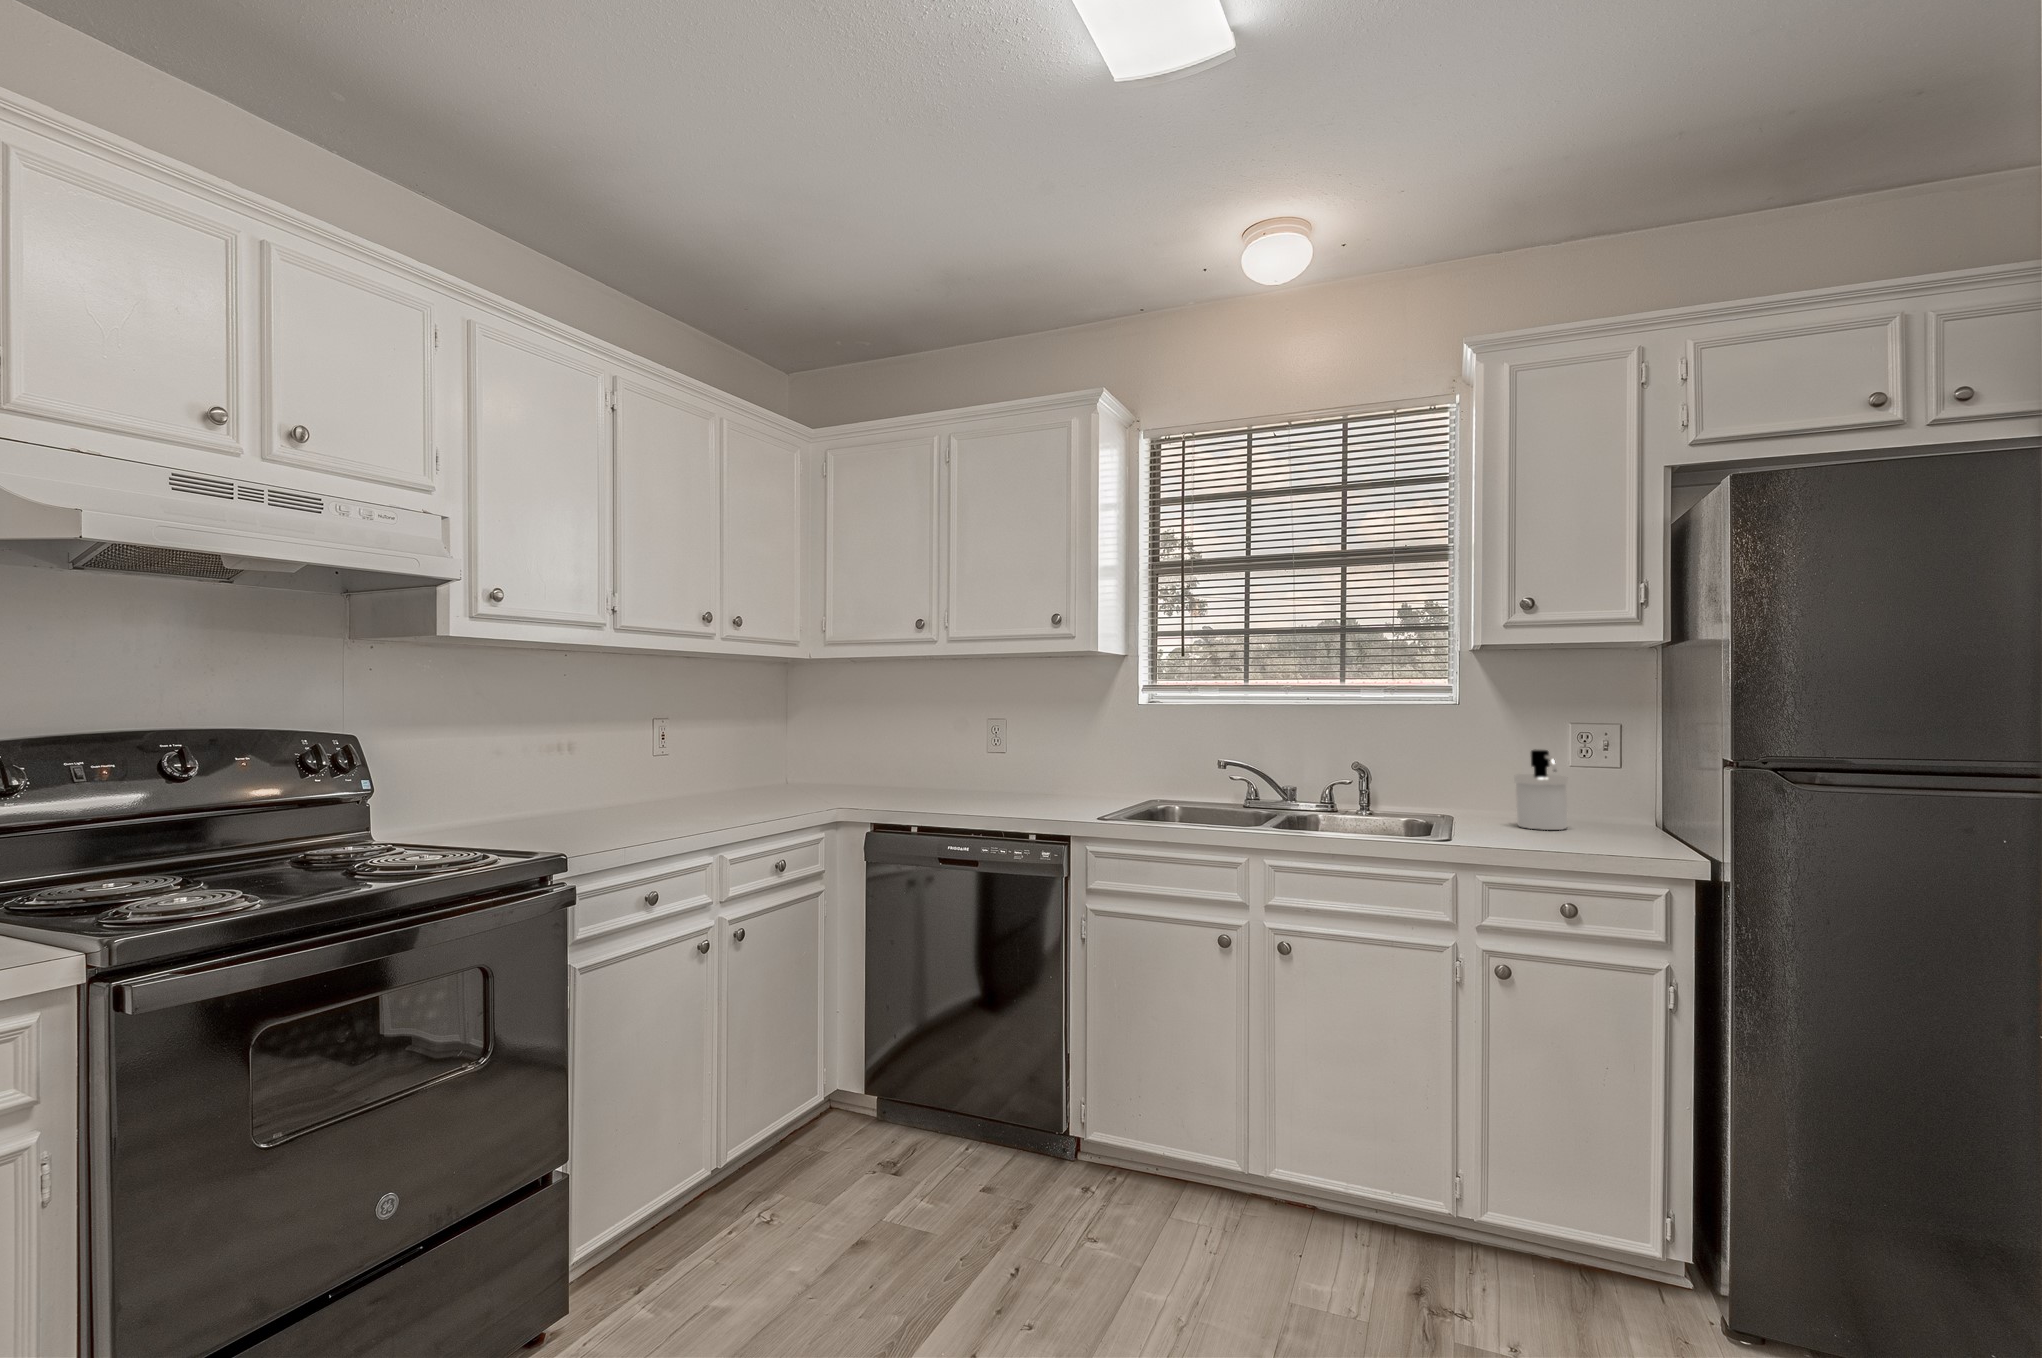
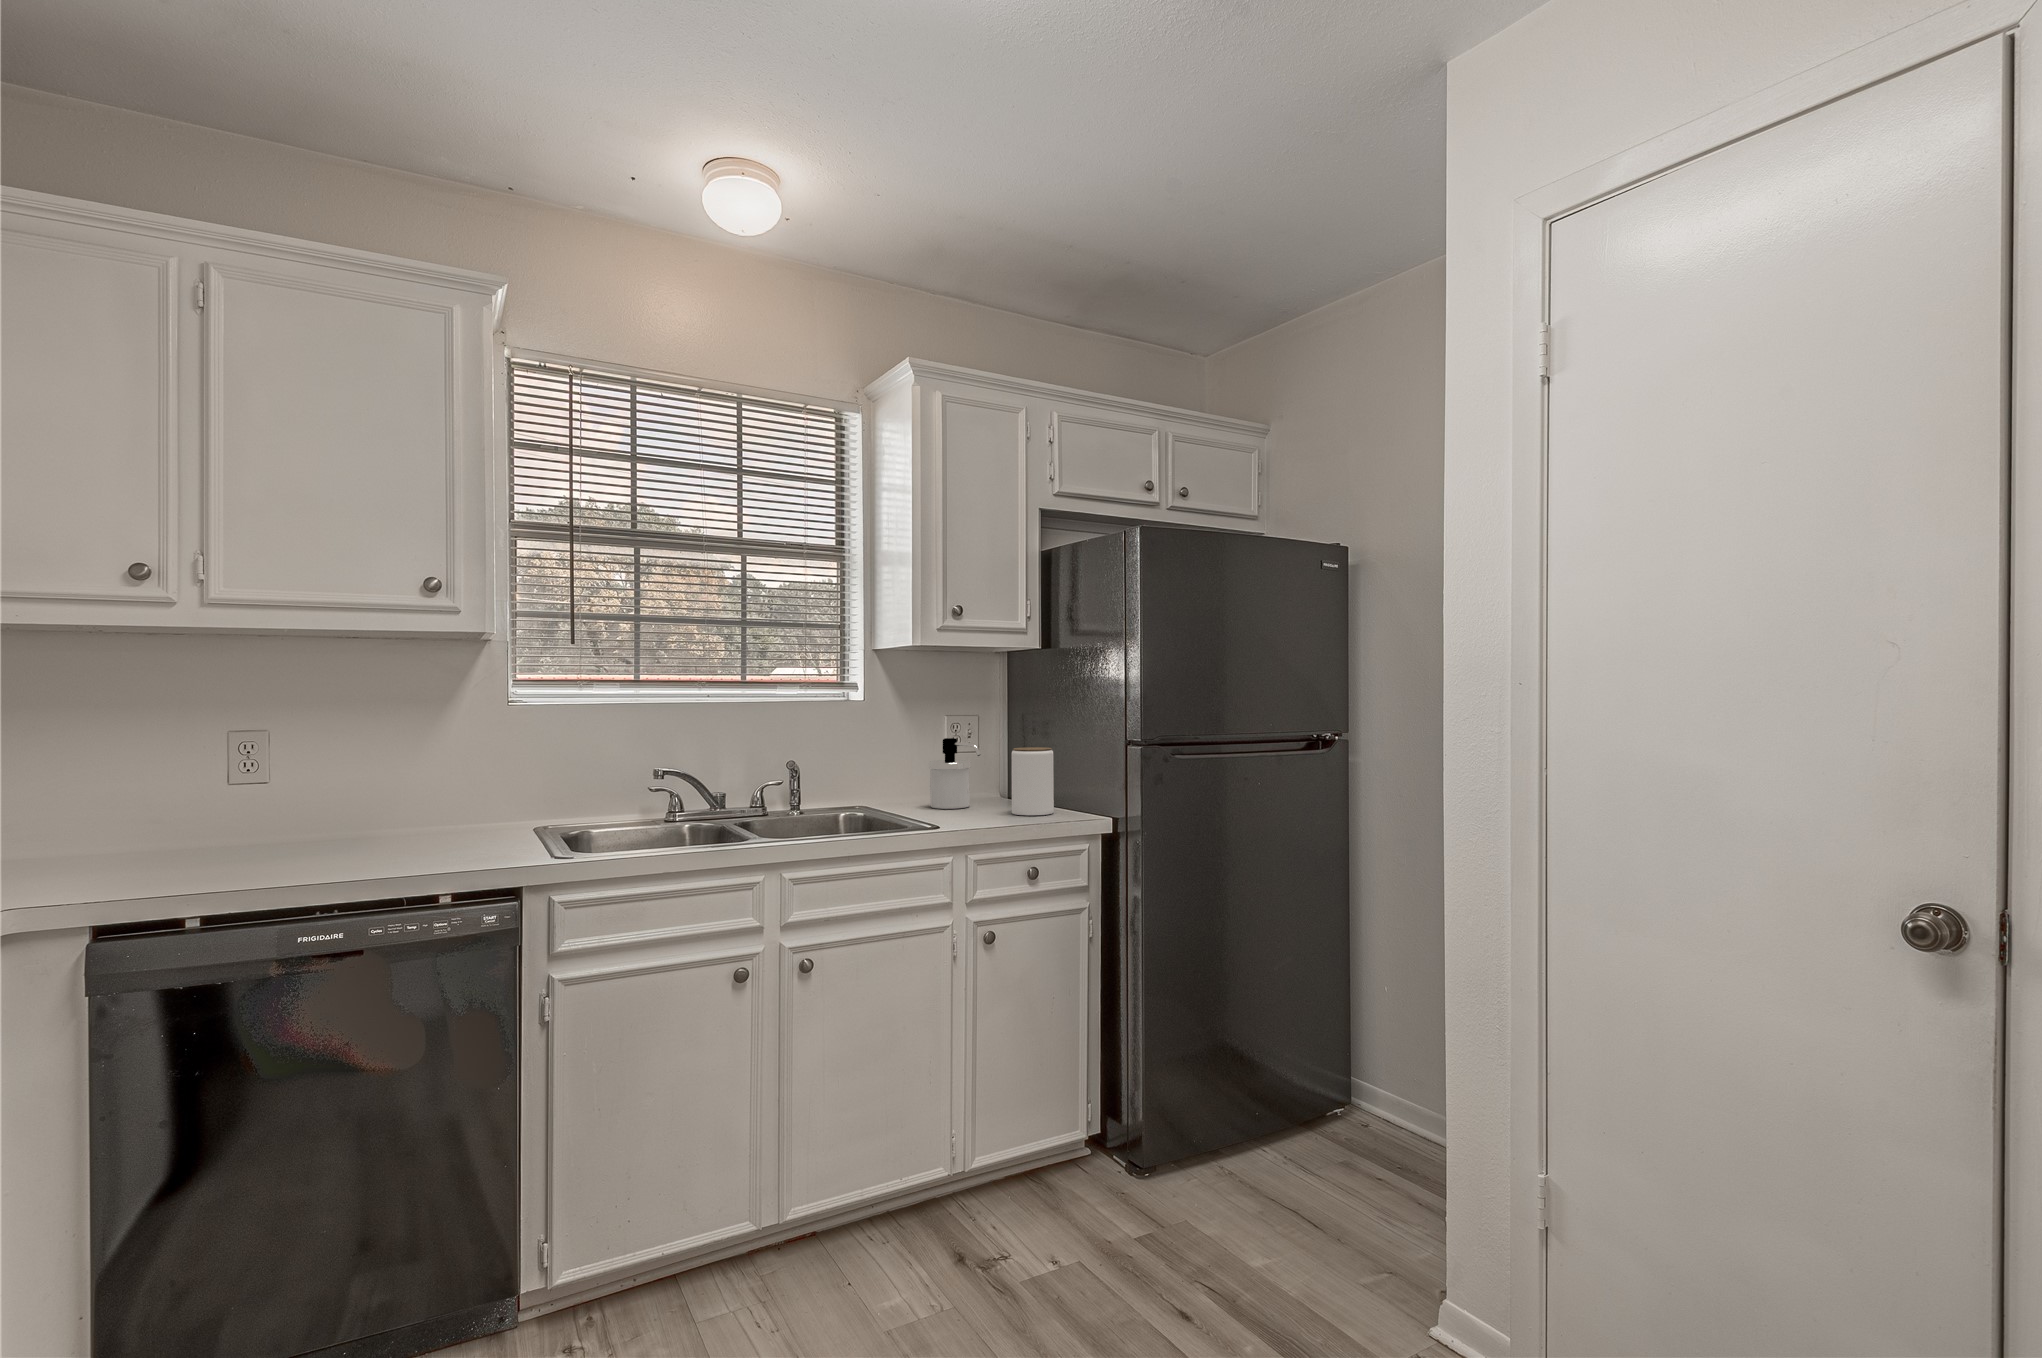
jar: none [1576,765,1638,848] -> present [1012,747,1054,815]

